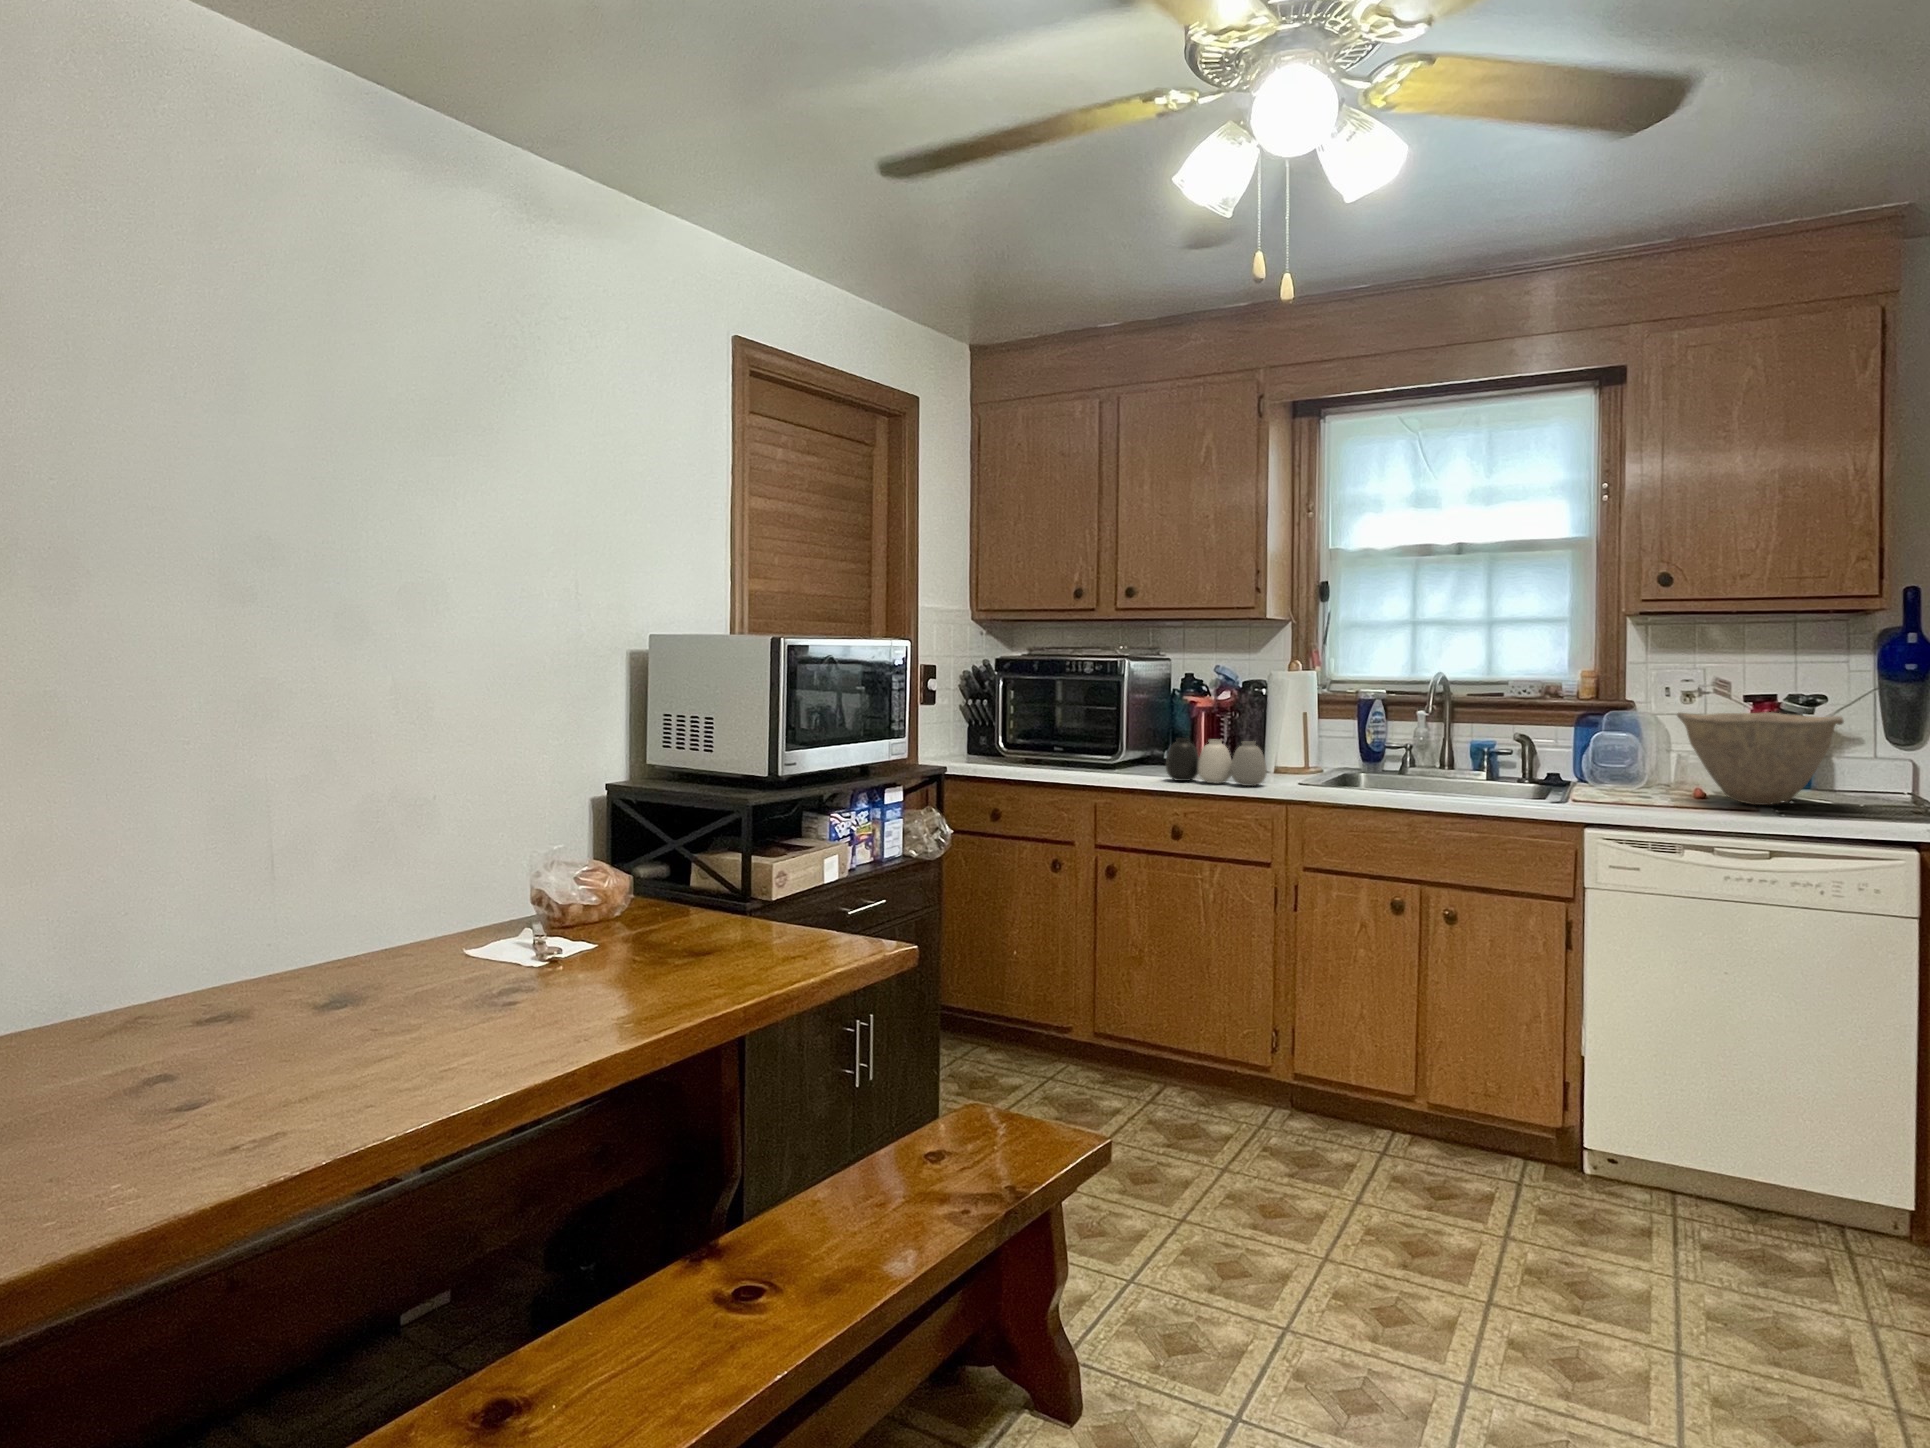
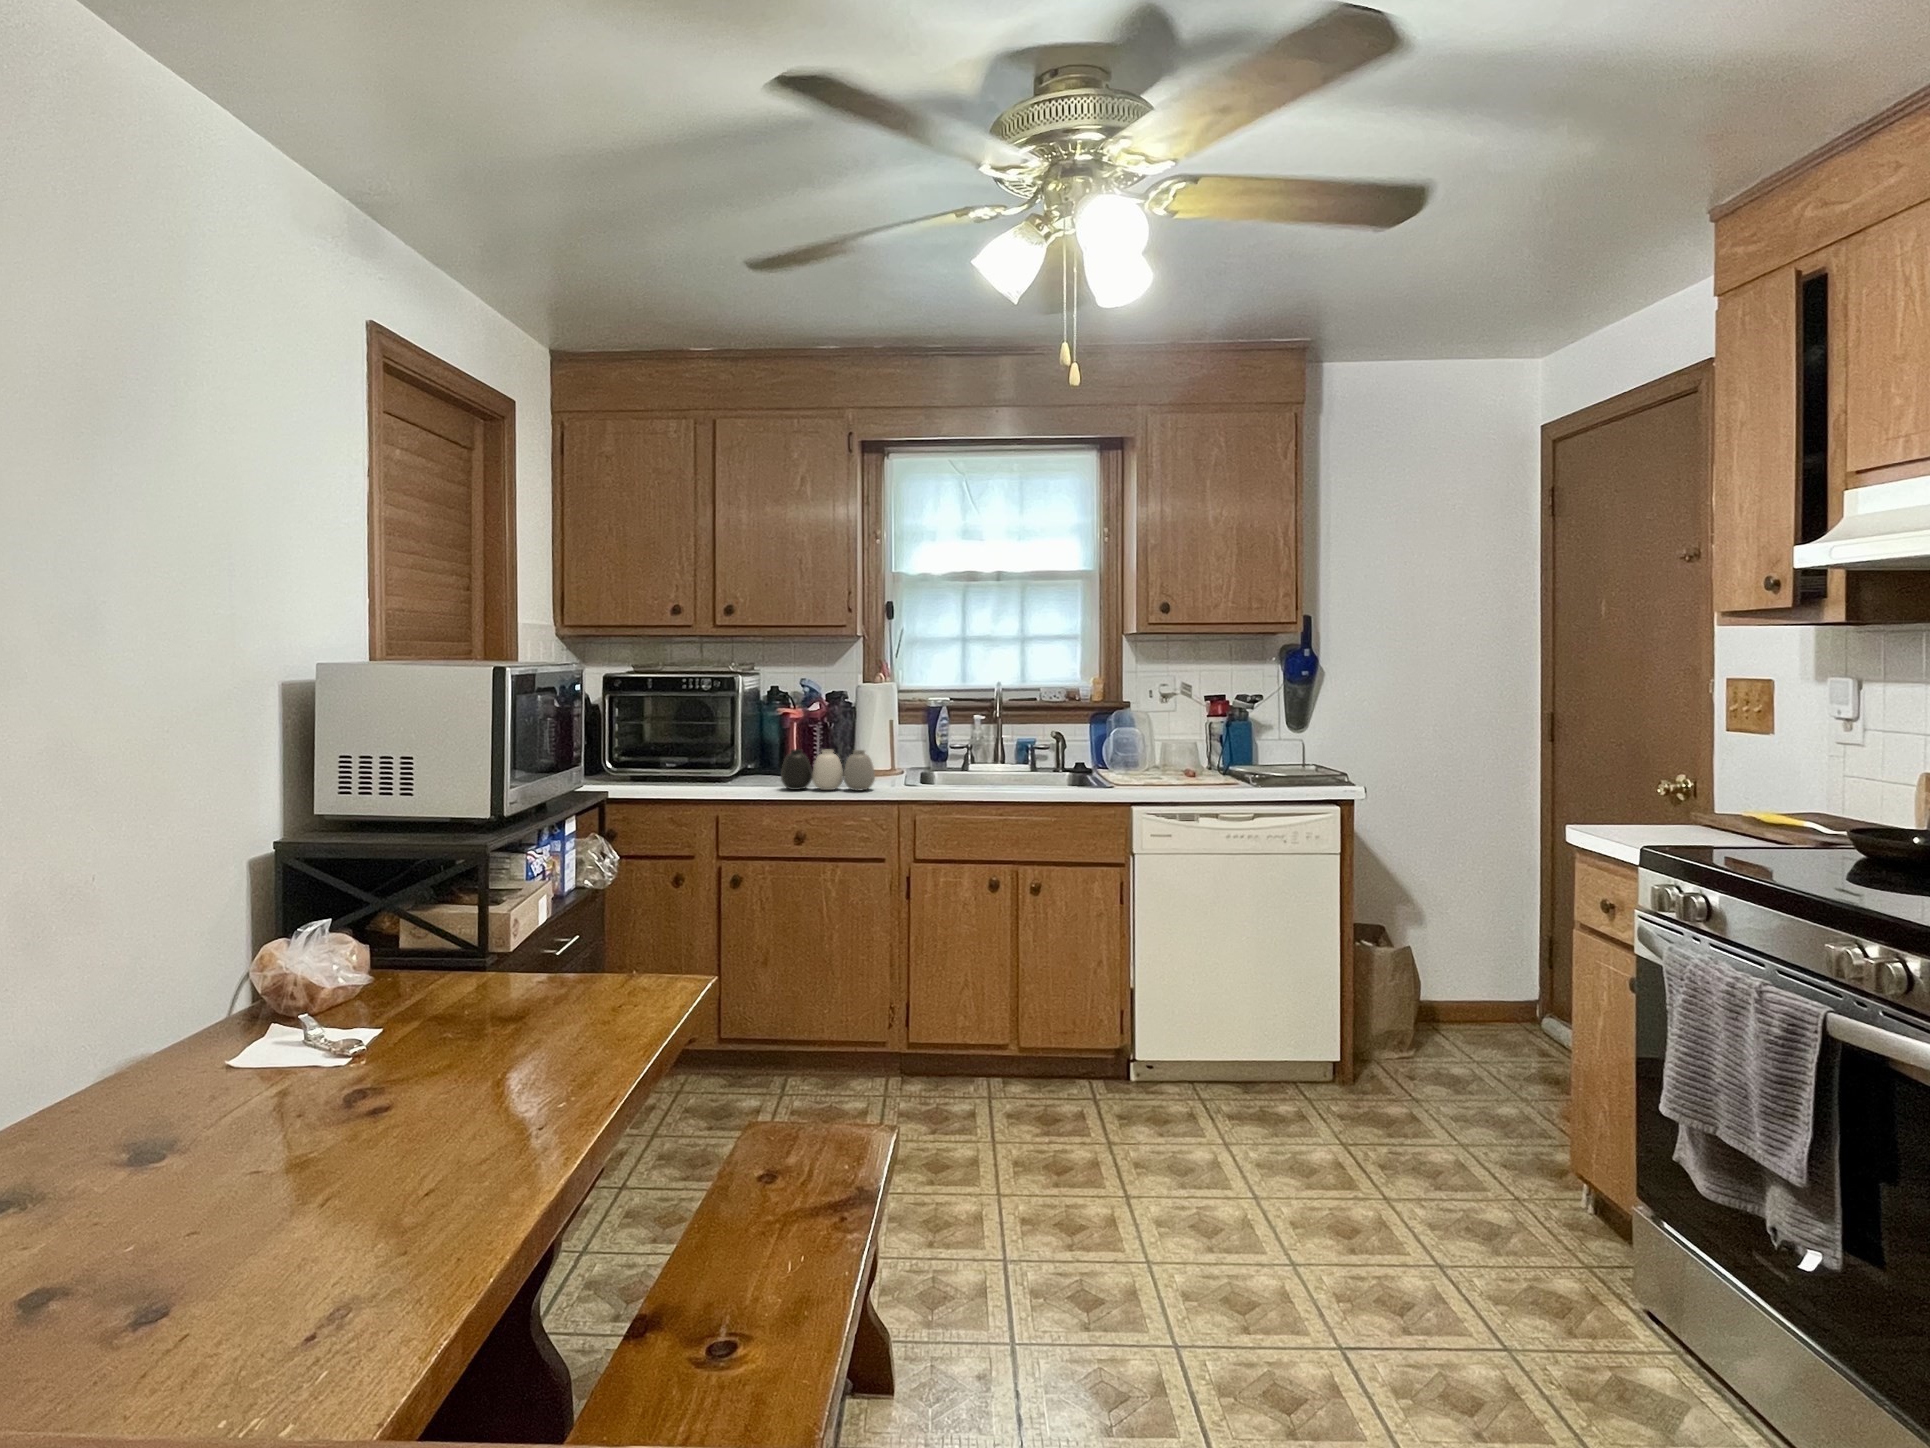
bowl: present [1677,712,1844,805] -> none [1176,710,1284,780]

